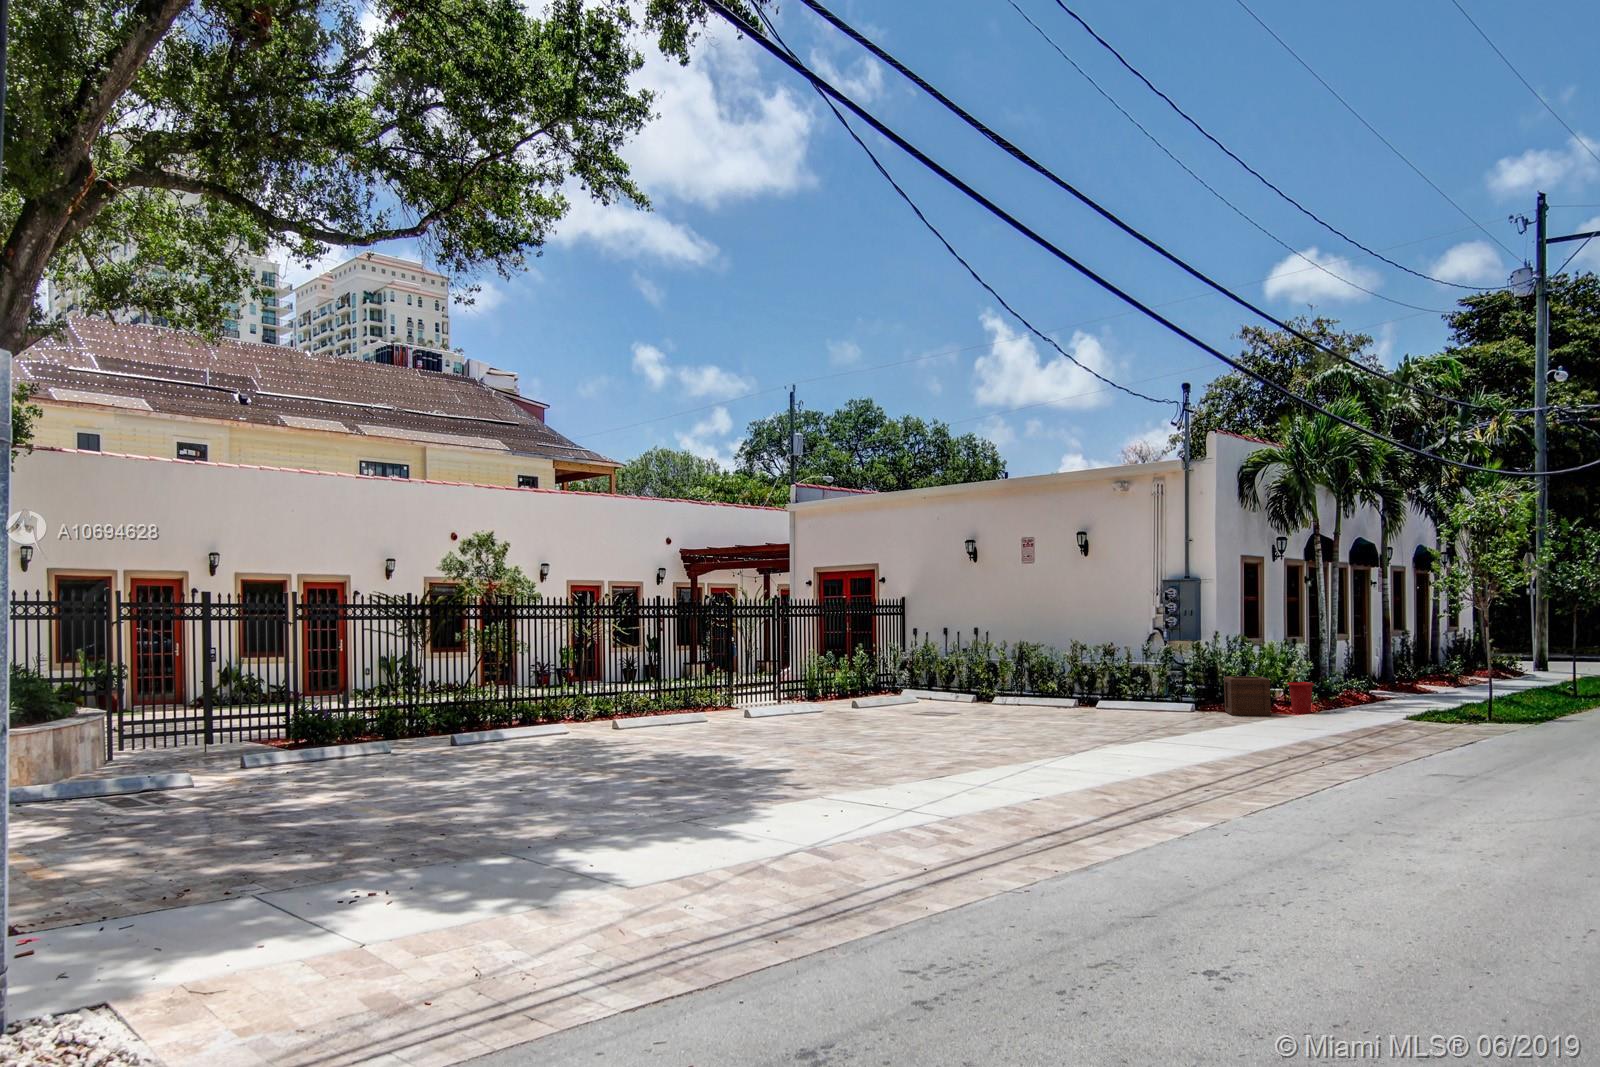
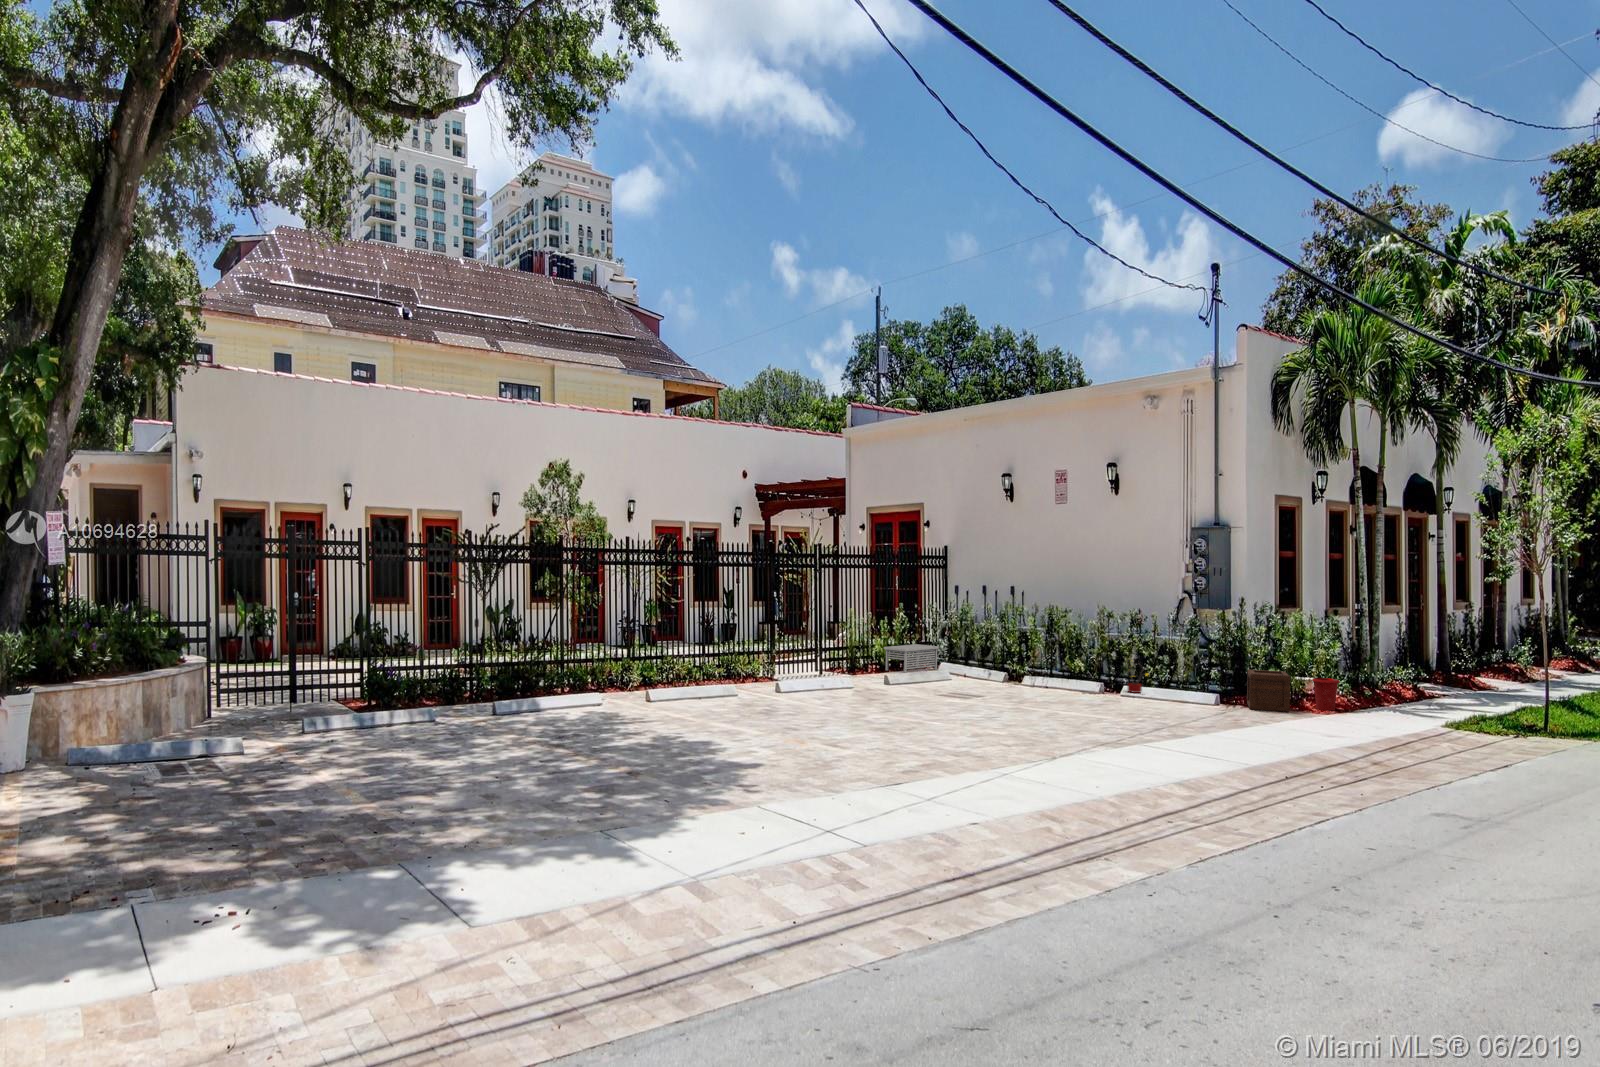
storage bench: none [842,672,897,701] -> present [884,644,939,673]
decorative plant: none [1099,673,1124,707] -> present [1128,664,1148,693]

